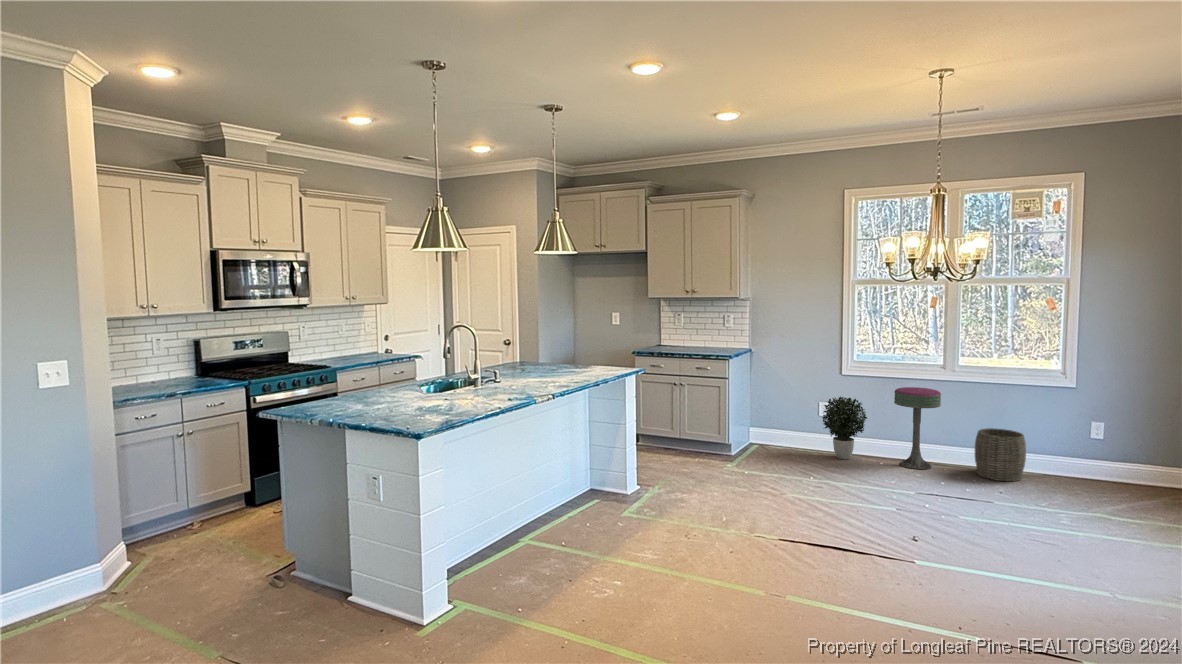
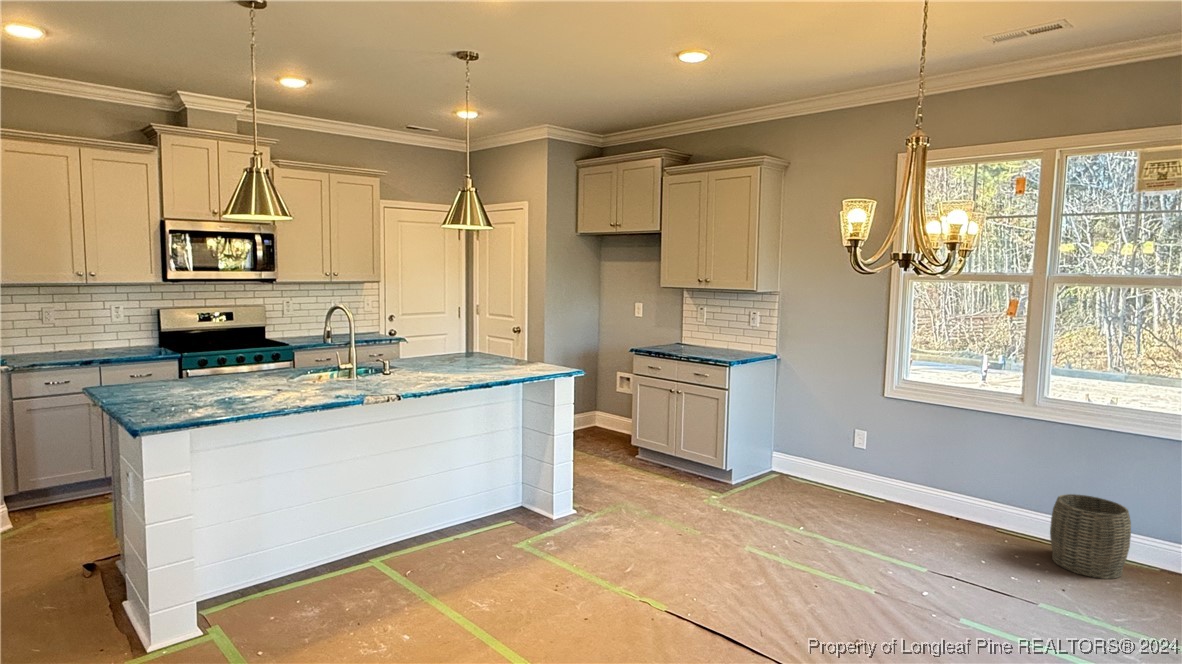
bar stool: present [894,387,941,469] -> none [940,423,1008,539]
potted plant: present [823,397,867,459] -> none [844,426,908,510]

